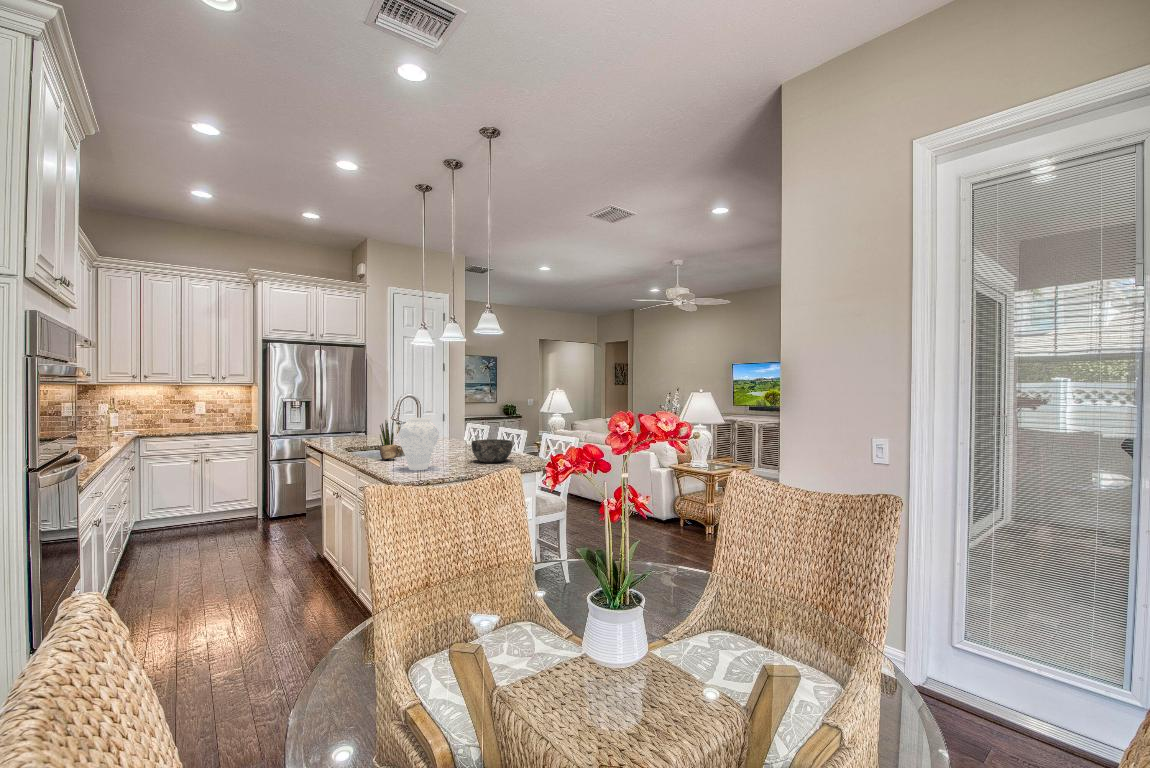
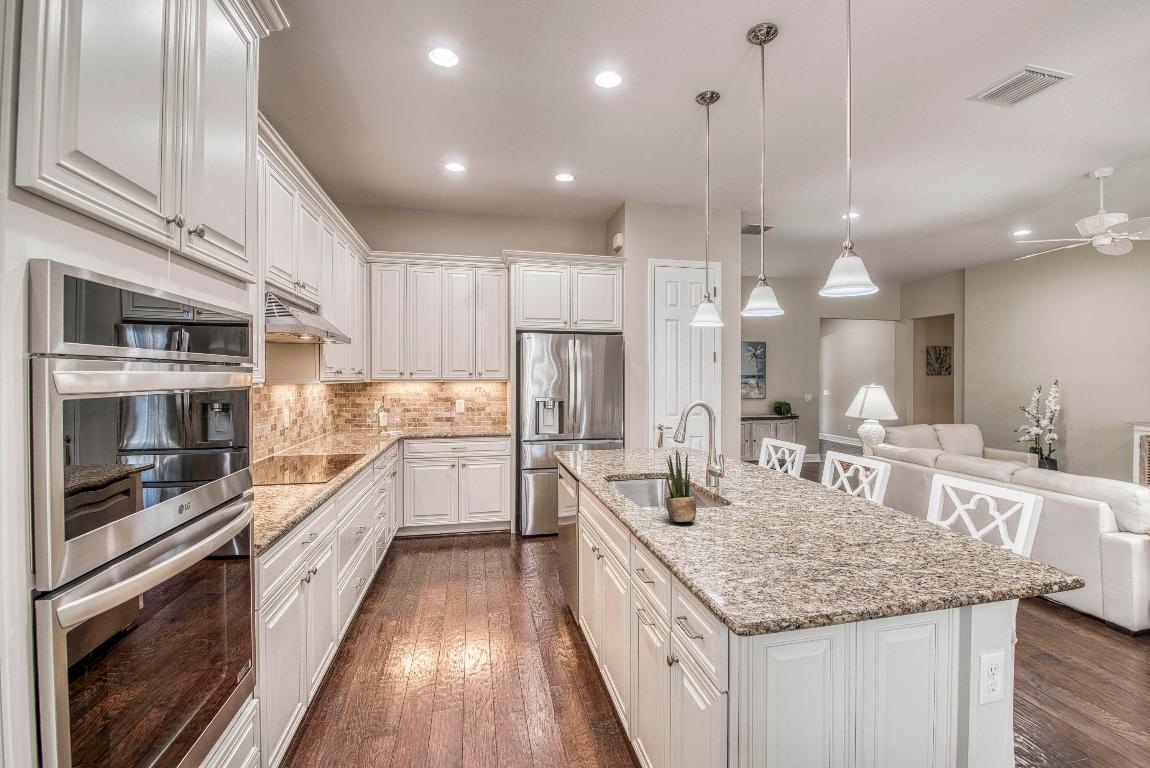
vase: present [399,418,439,470] -> none [717,460,806,578]
bowl: present [471,439,512,463] -> none [854,500,960,563]

